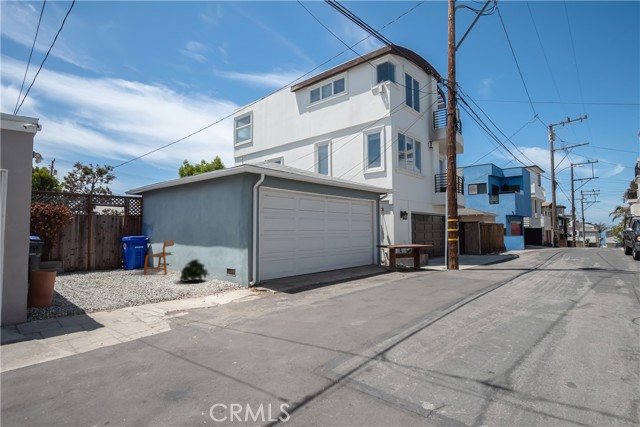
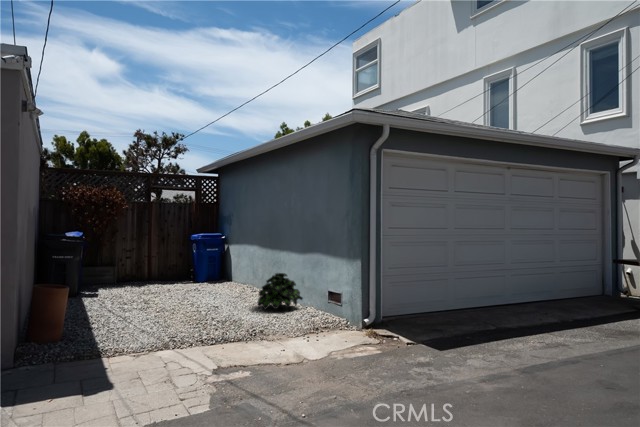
bench: present [144,240,176,274] -> none [213,240,262,293]

